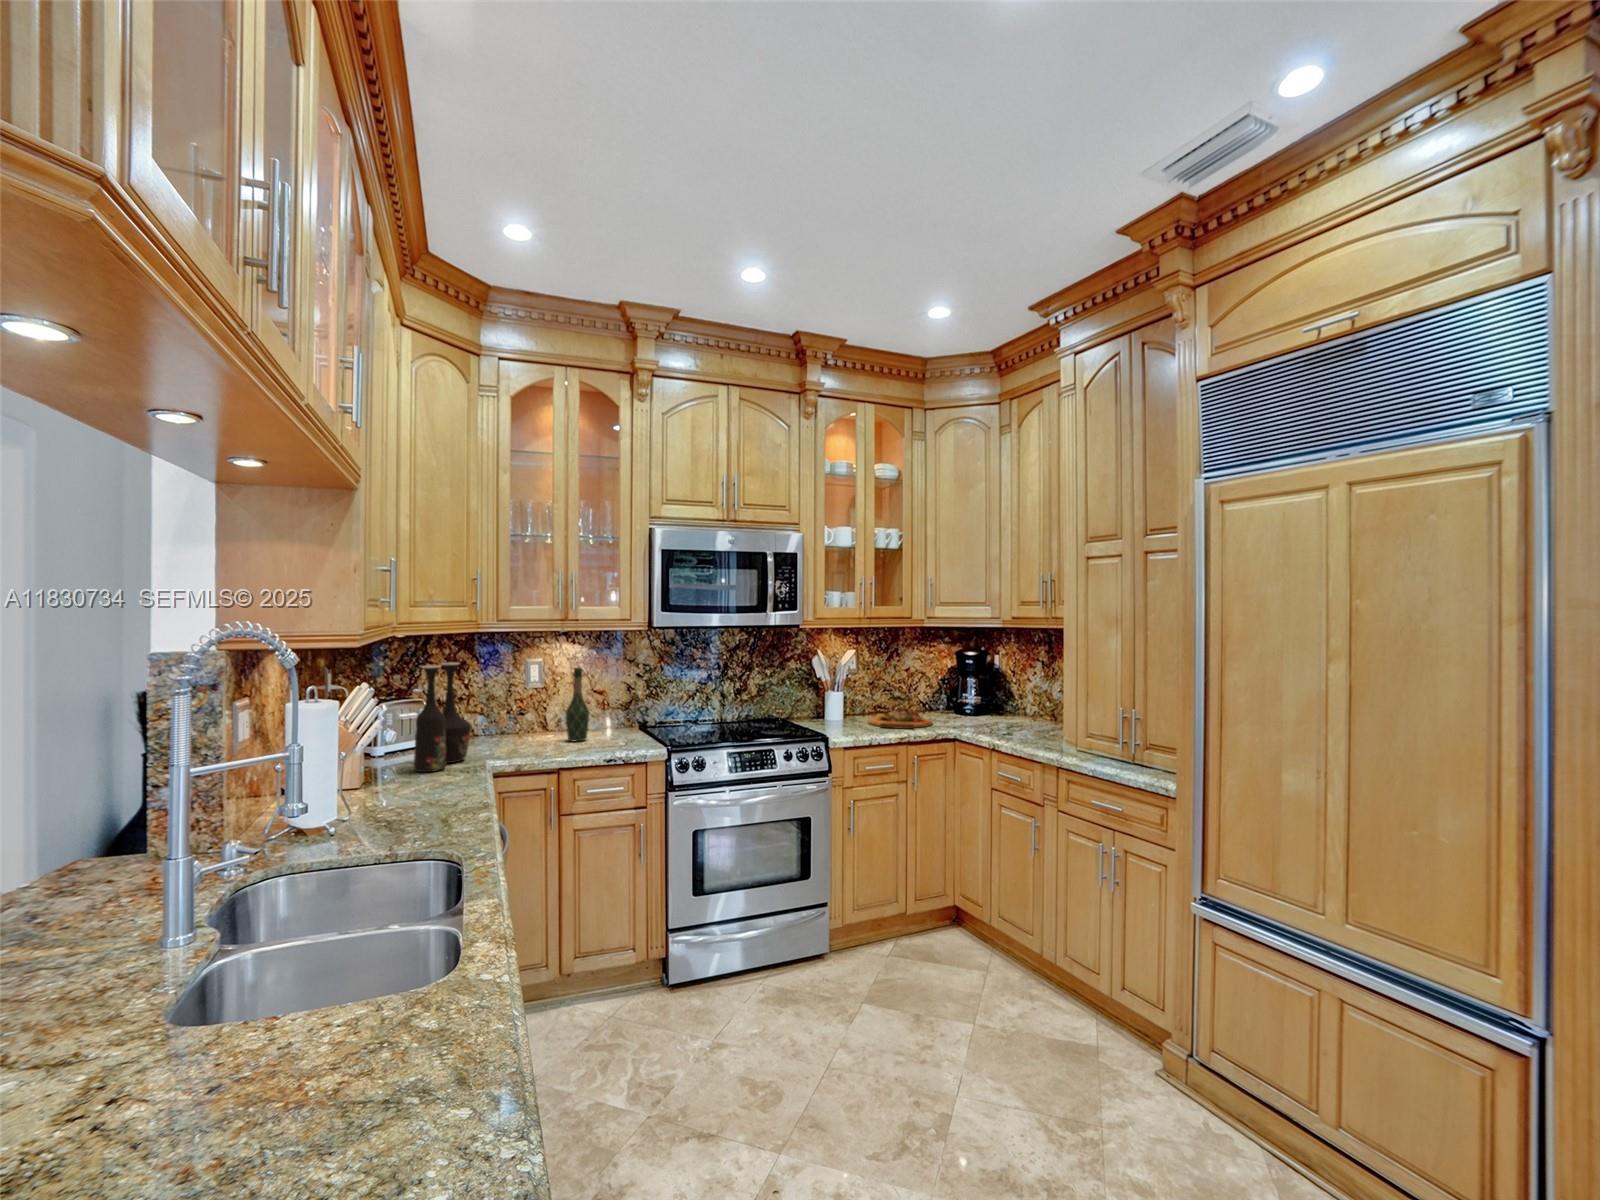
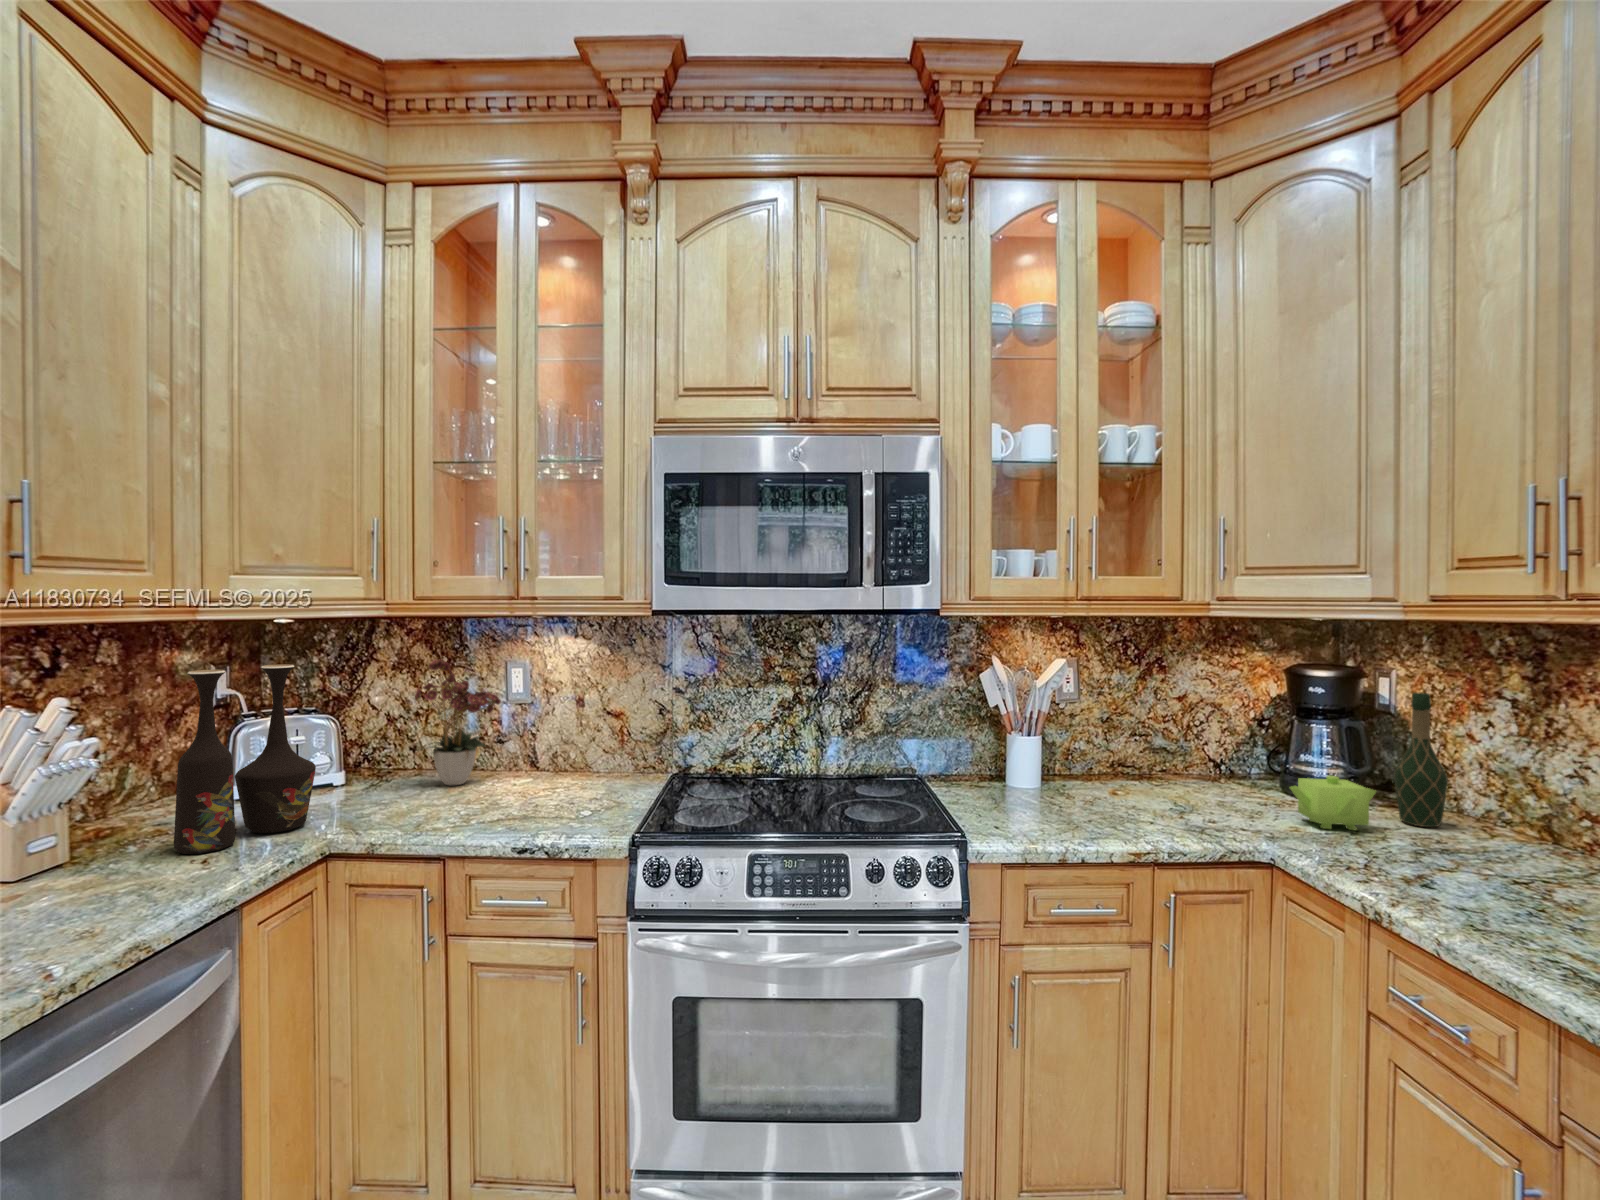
flower arrangement: none [483,656,540,740] -> present [415,659,501,785]
wine bottle: present [566,668,590,741] -> present [1394,692,1448,827]
teapot: none [960,700,994,724] -> present [1290,776,1376,830]
cutting board: present [868,709,932,729] -> none [1081,777,1223,831]

